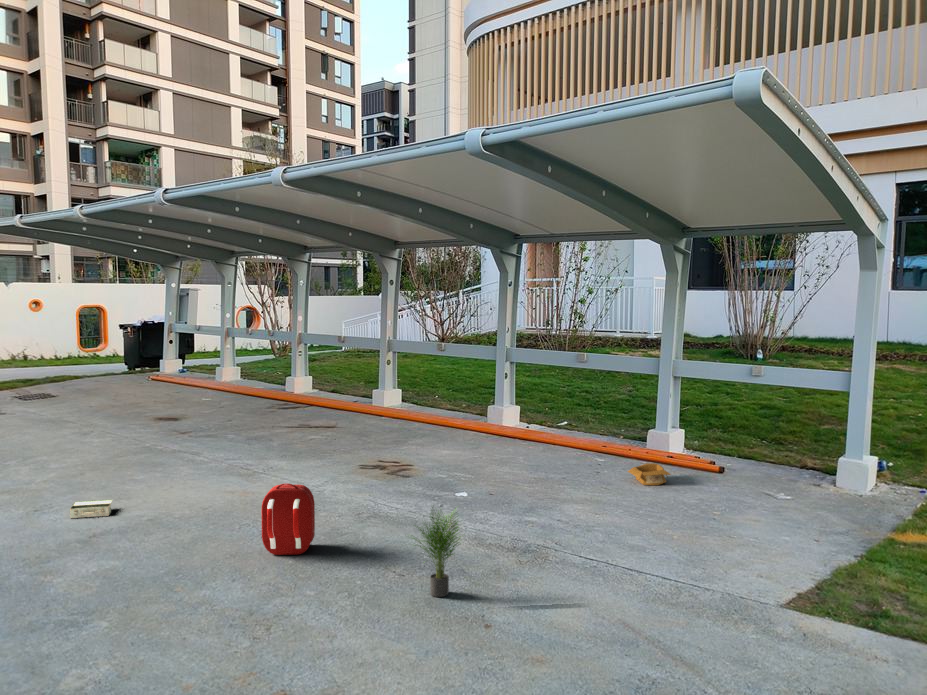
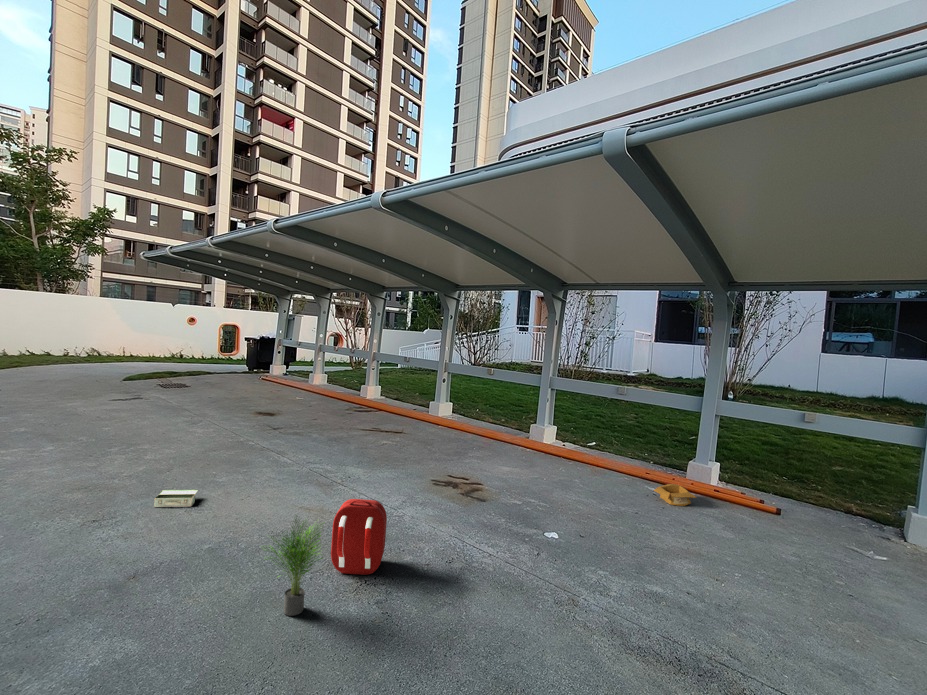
potted plant: present [413,507,460,597] -> present [271,519,321,616]

